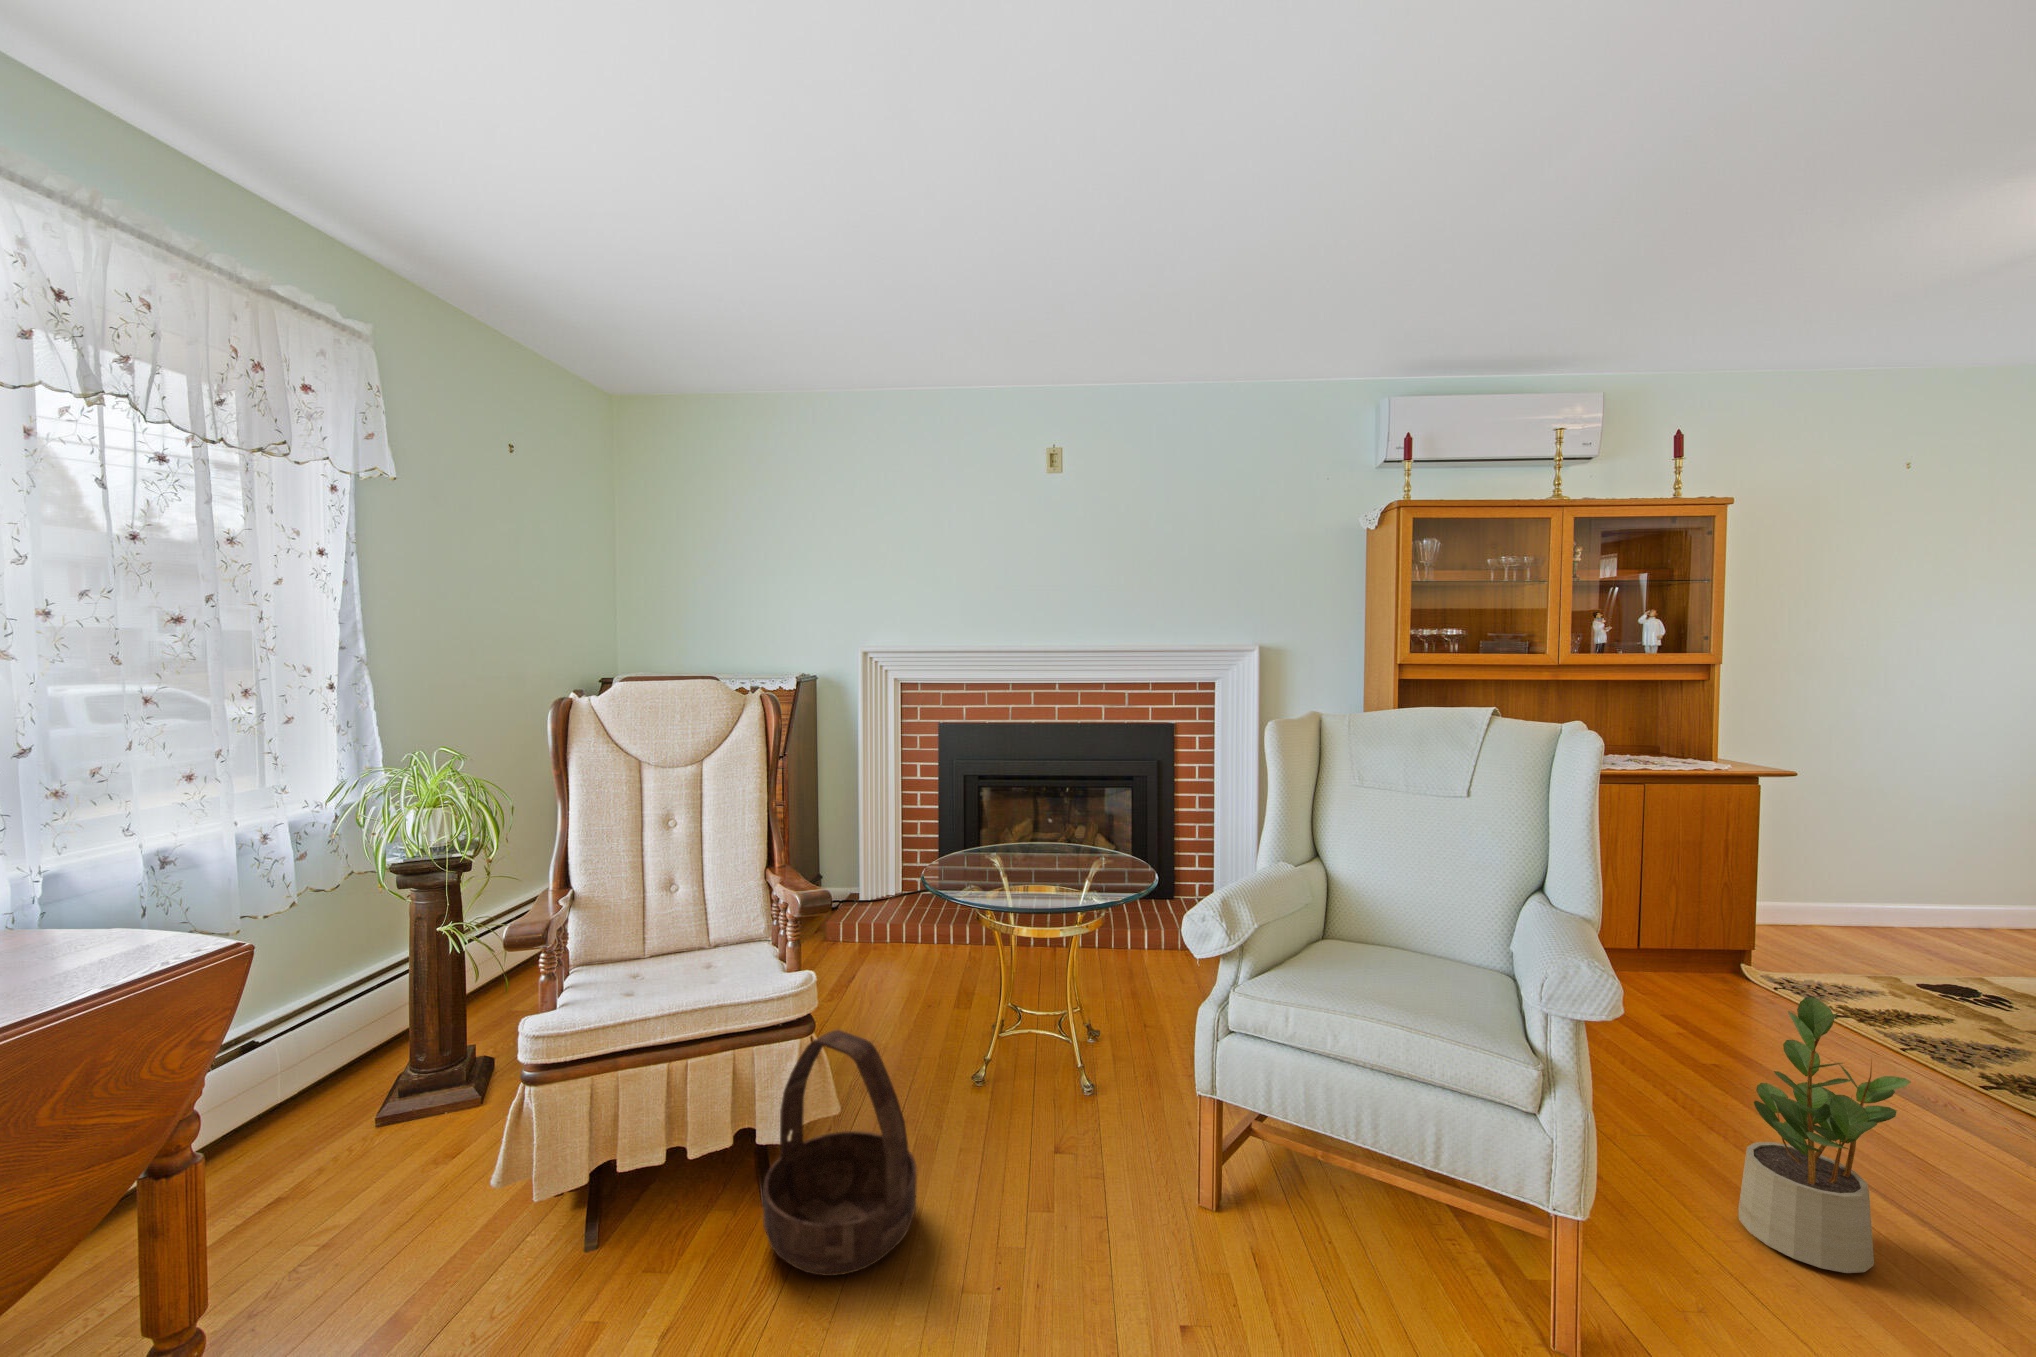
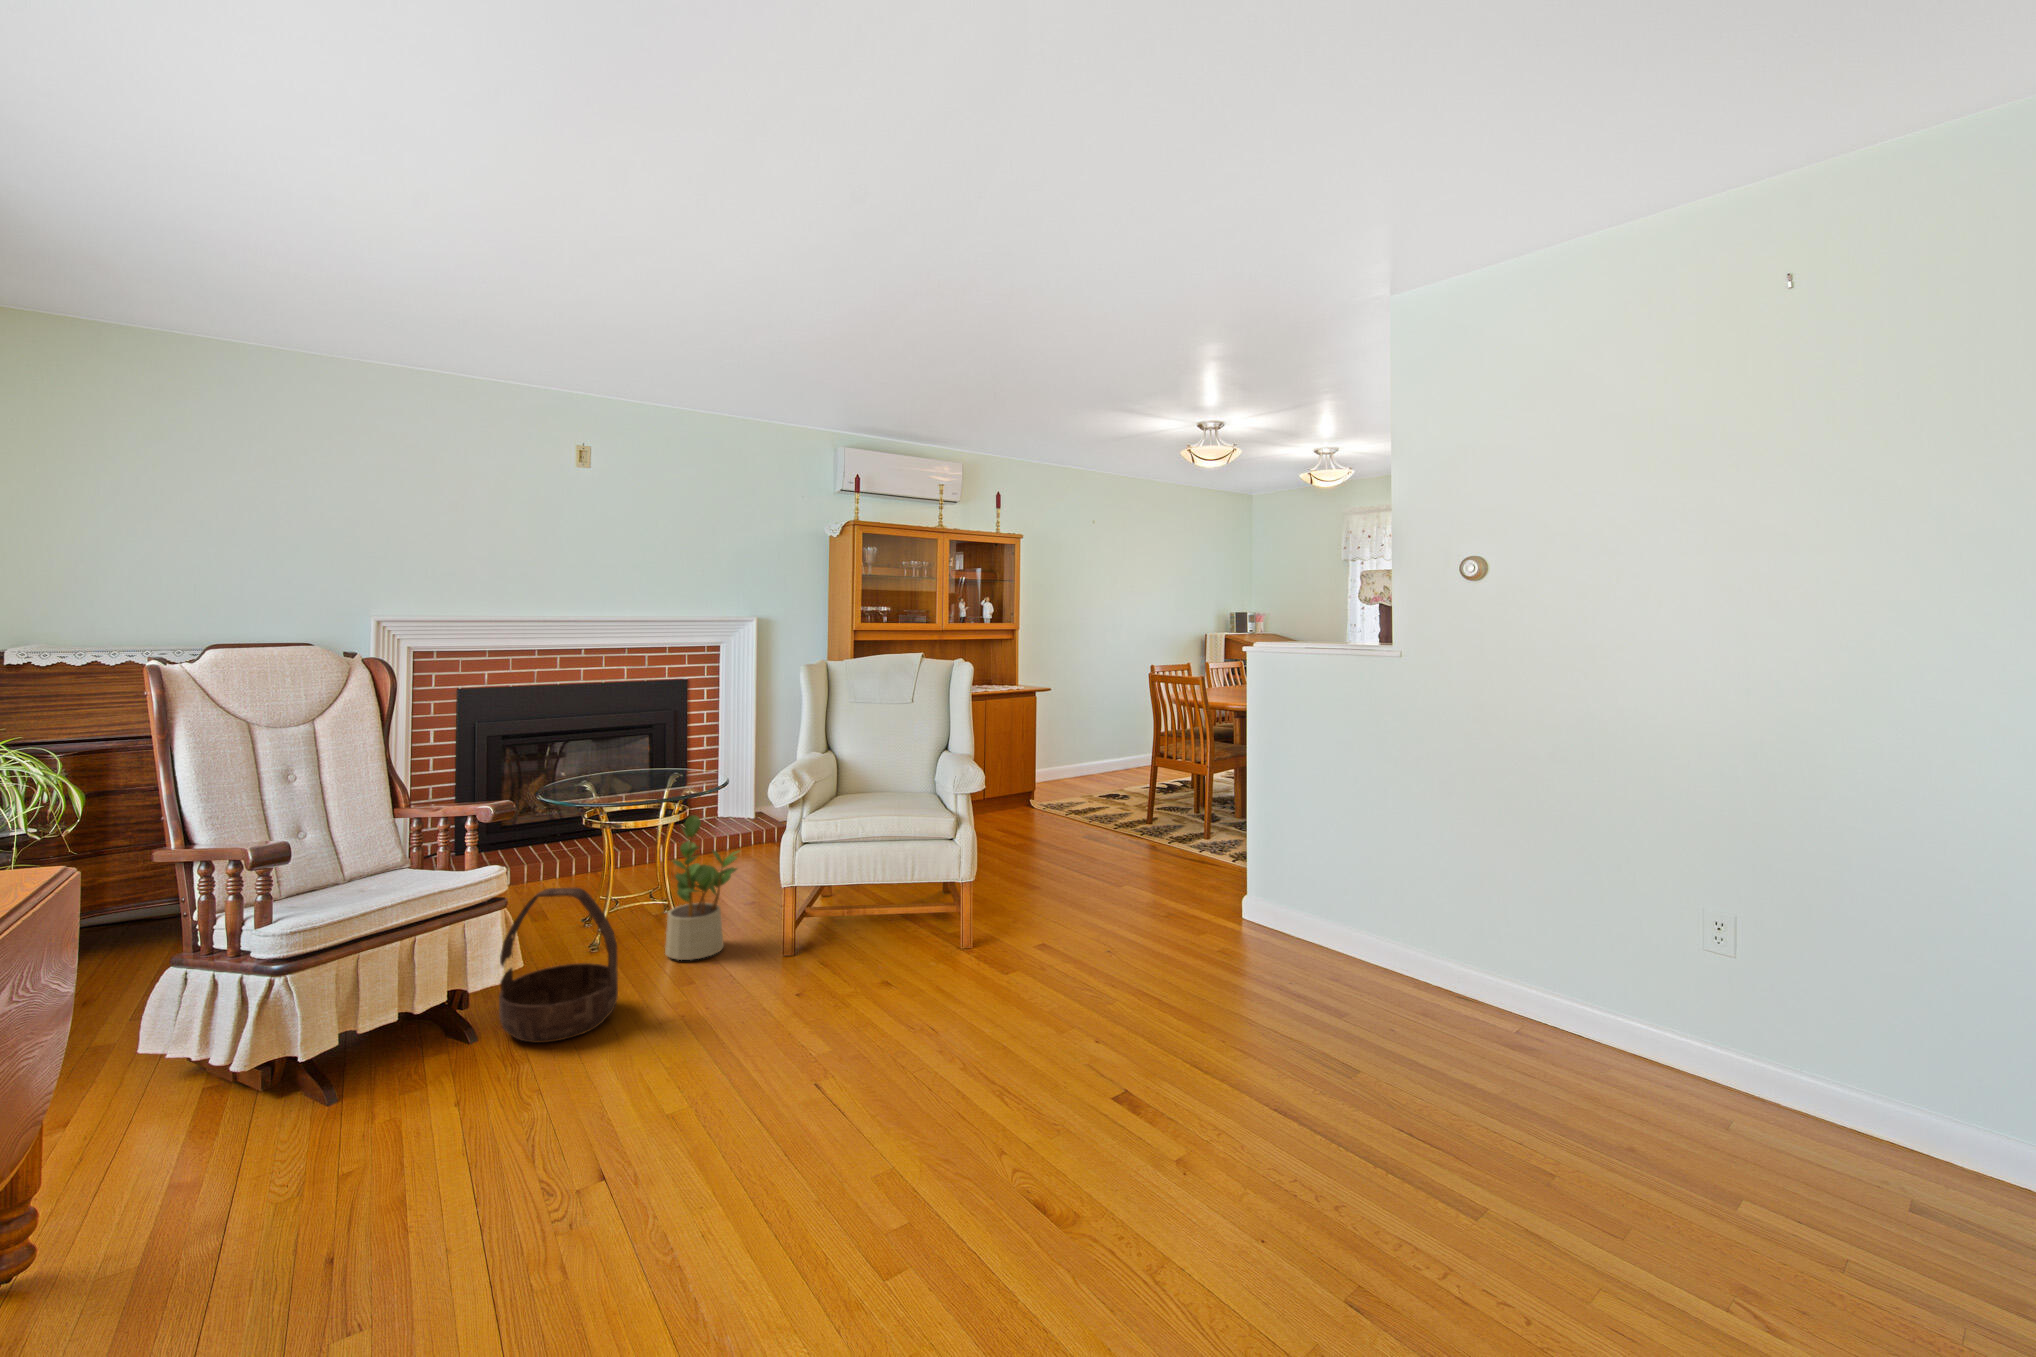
potted plant: present [1739,997,1911,1273] -> present [665,815,739,960]

